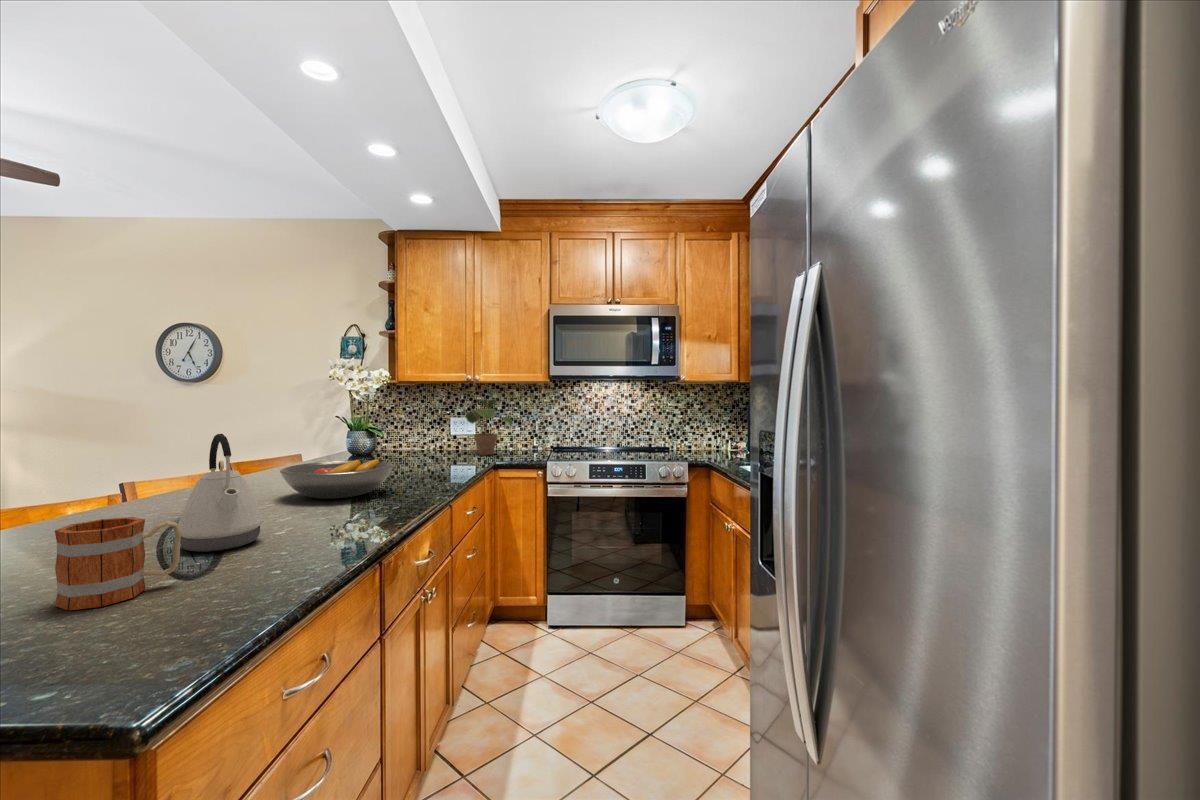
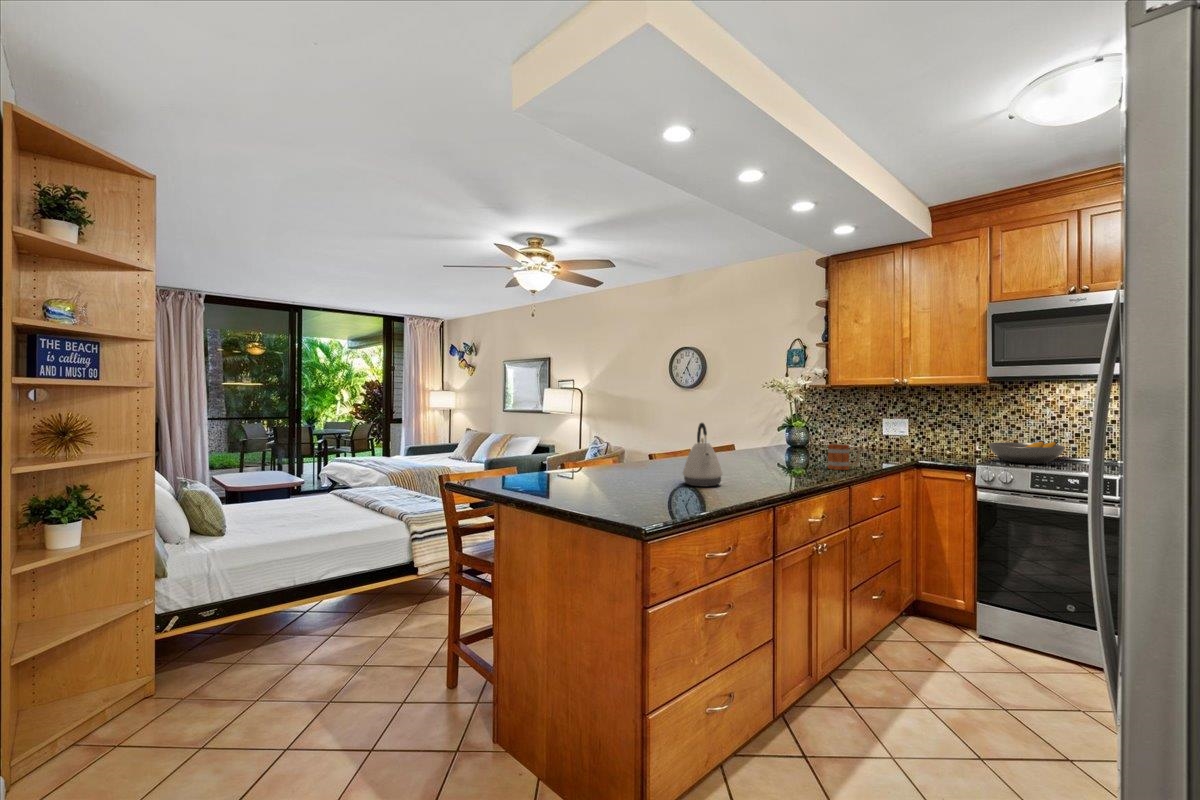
potted plant: present [466,399,513,455] -> none [884,401,945,456]
fruit bowl: present [280,458,394,499] -> present [988,441,1065,464]
mug: present [55,517,181,610] -> present [828,444,860,470]

